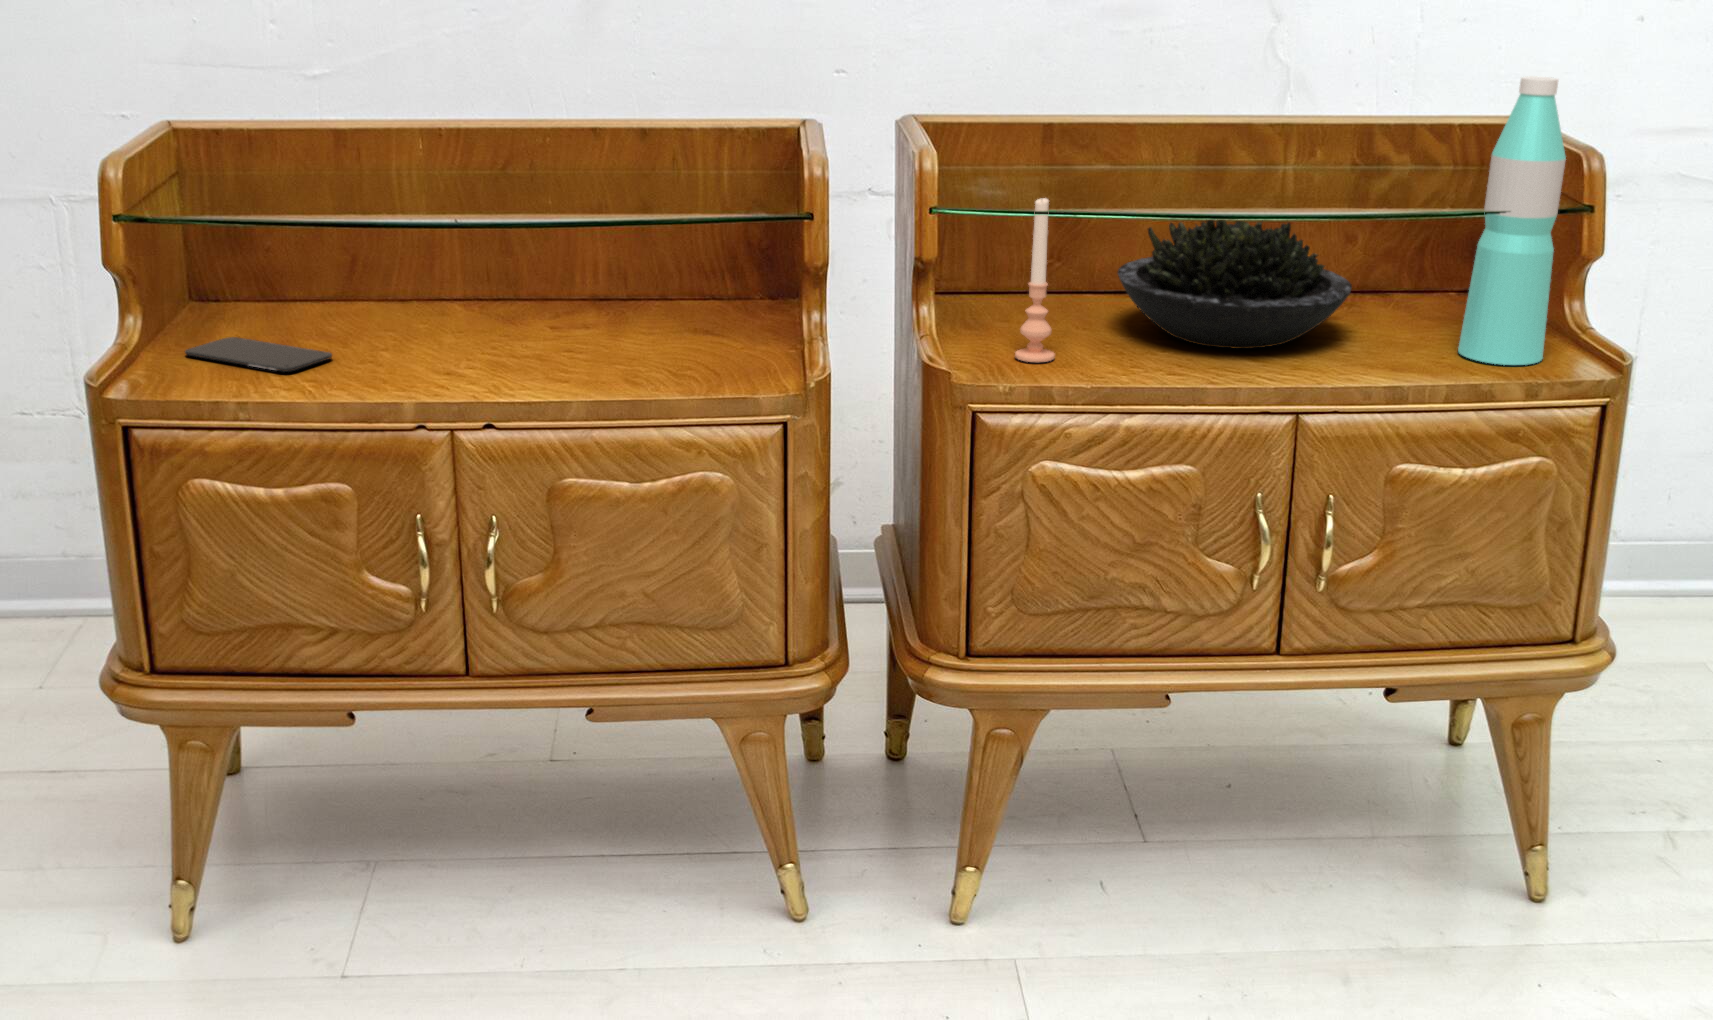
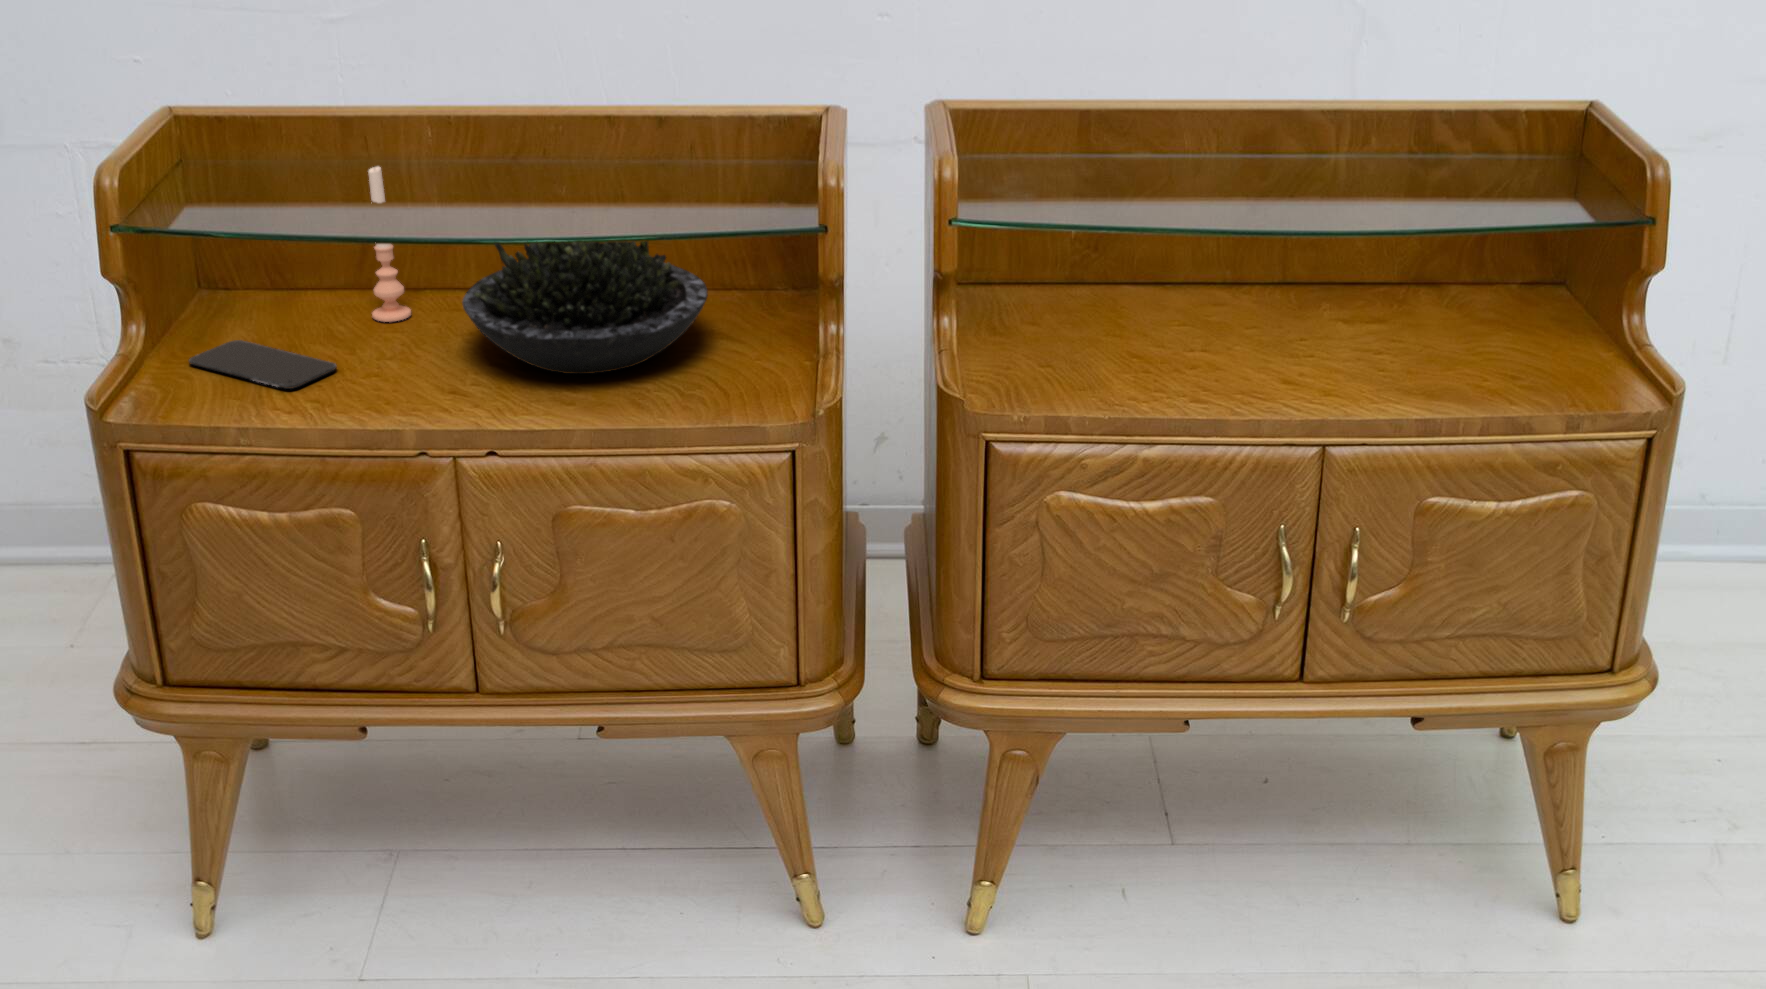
water bottle: present [1458,76,1566,365] -> none [1502,91,1620,393]
candle: present [1015,198,1055,362] -> present [368,167,411,322]
succulent plant: present [1118,220,1352,349] -> present [462,241,708,374]

